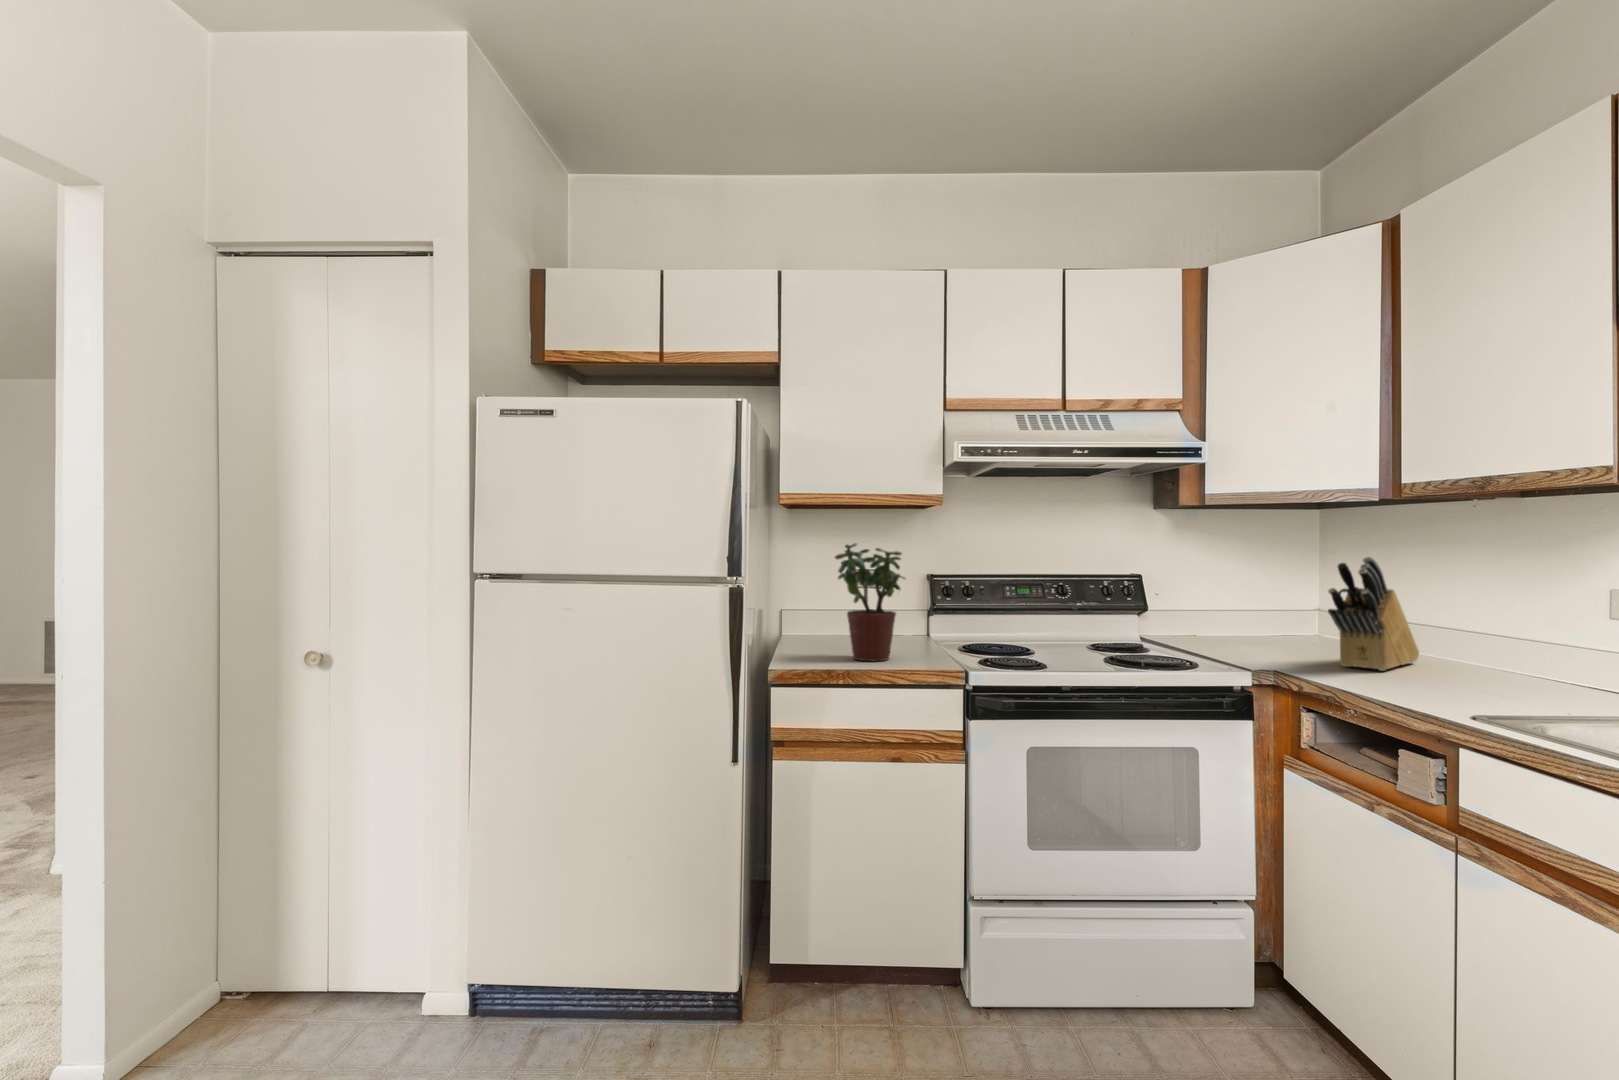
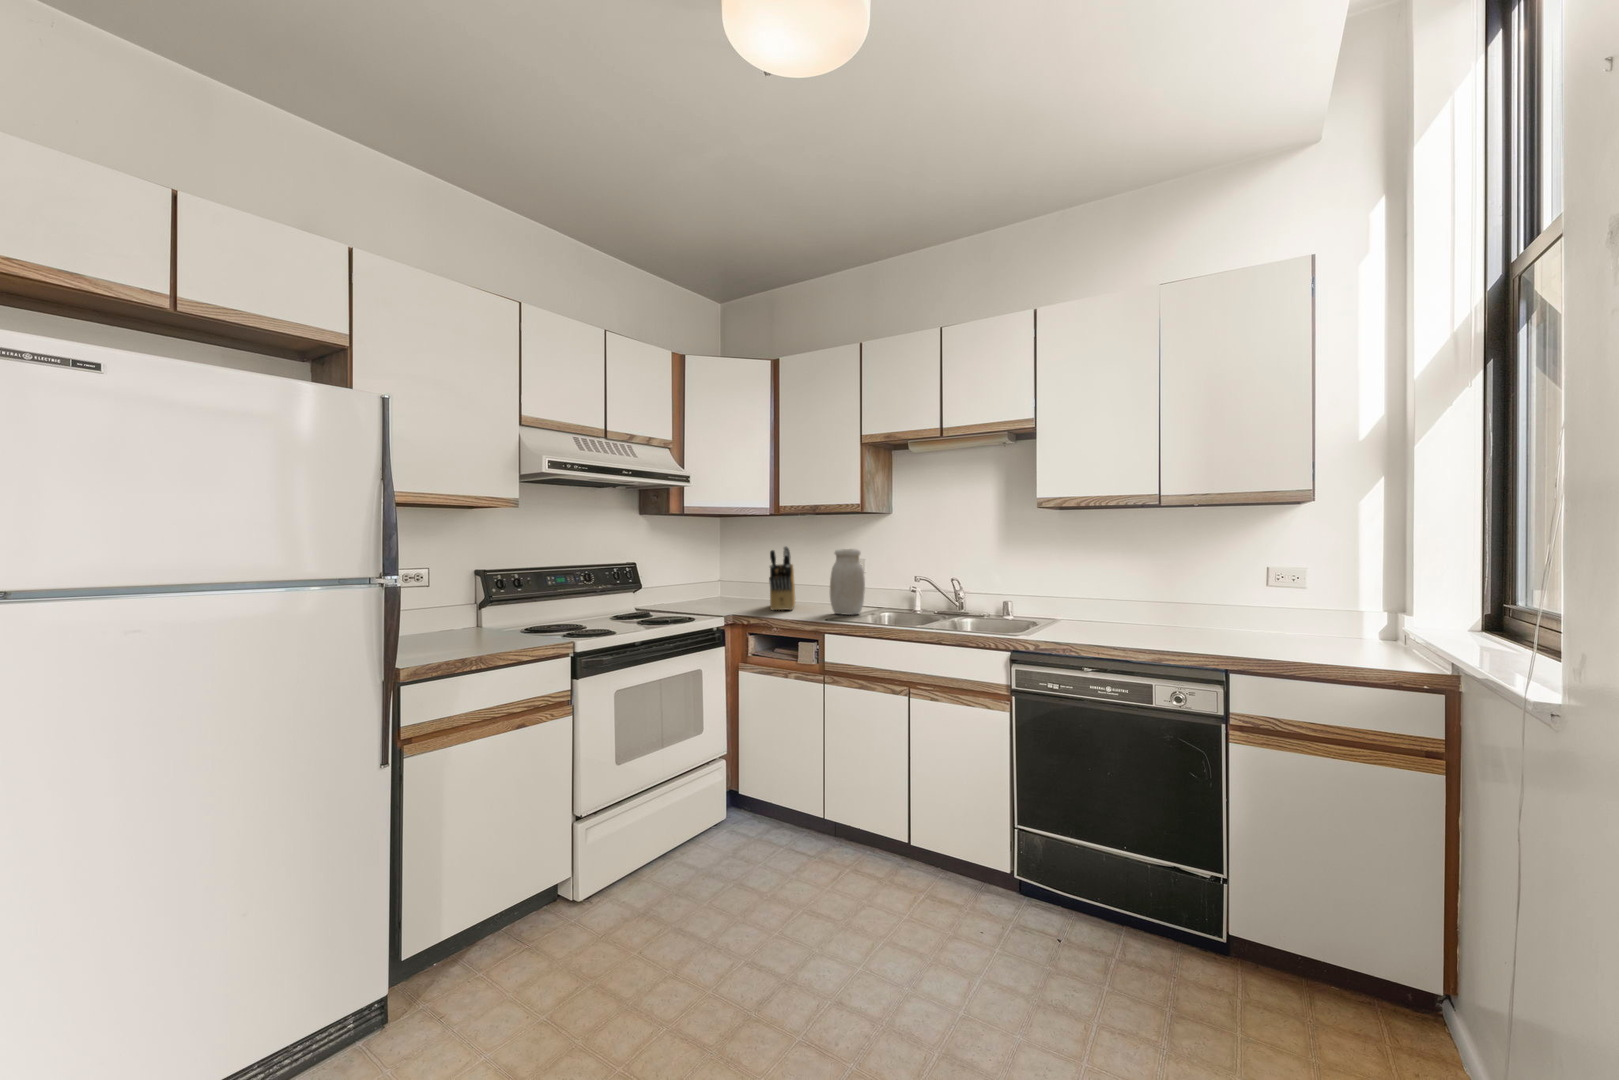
potted plant: present [835,543,905,661] -> none [441,541,513,648]
jar: none [1452,565,1541,696] -> present [830,549,865,615]

